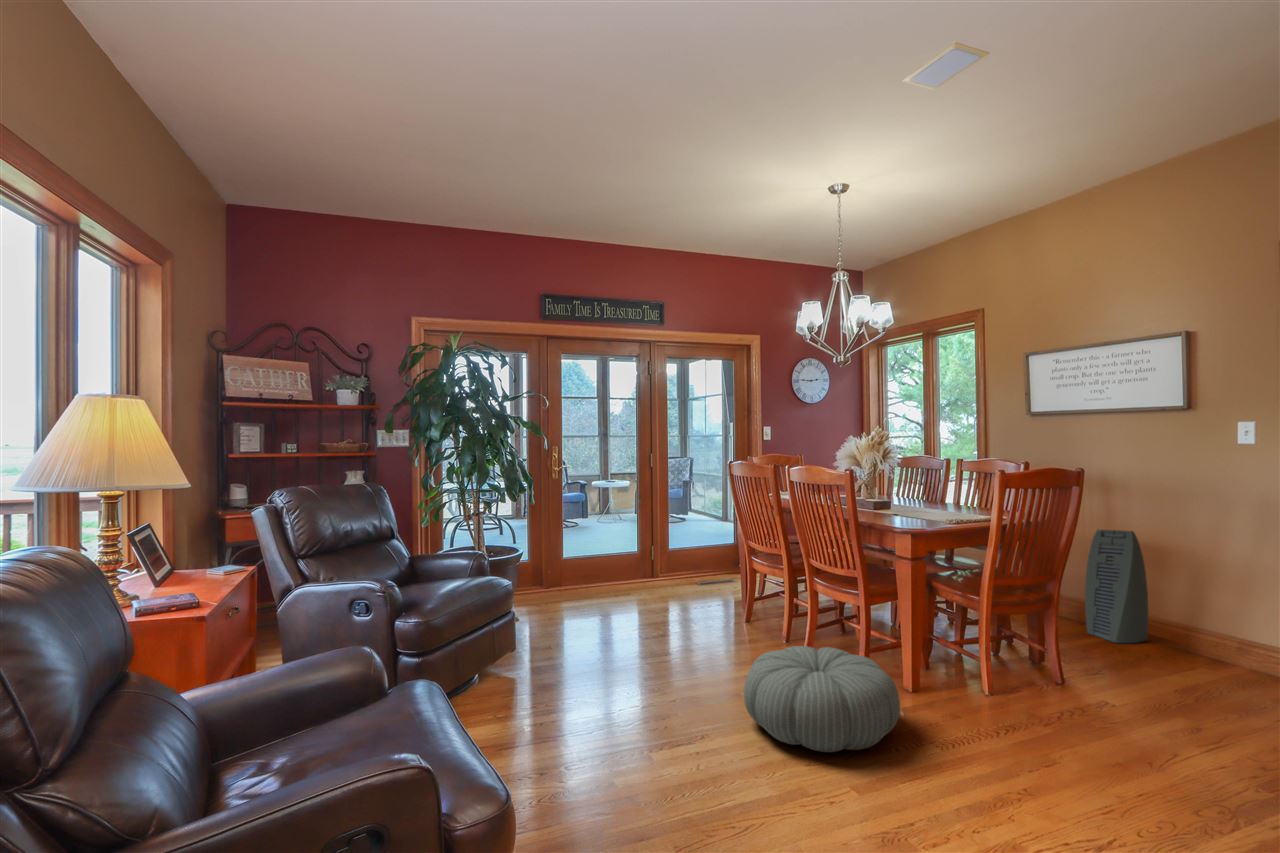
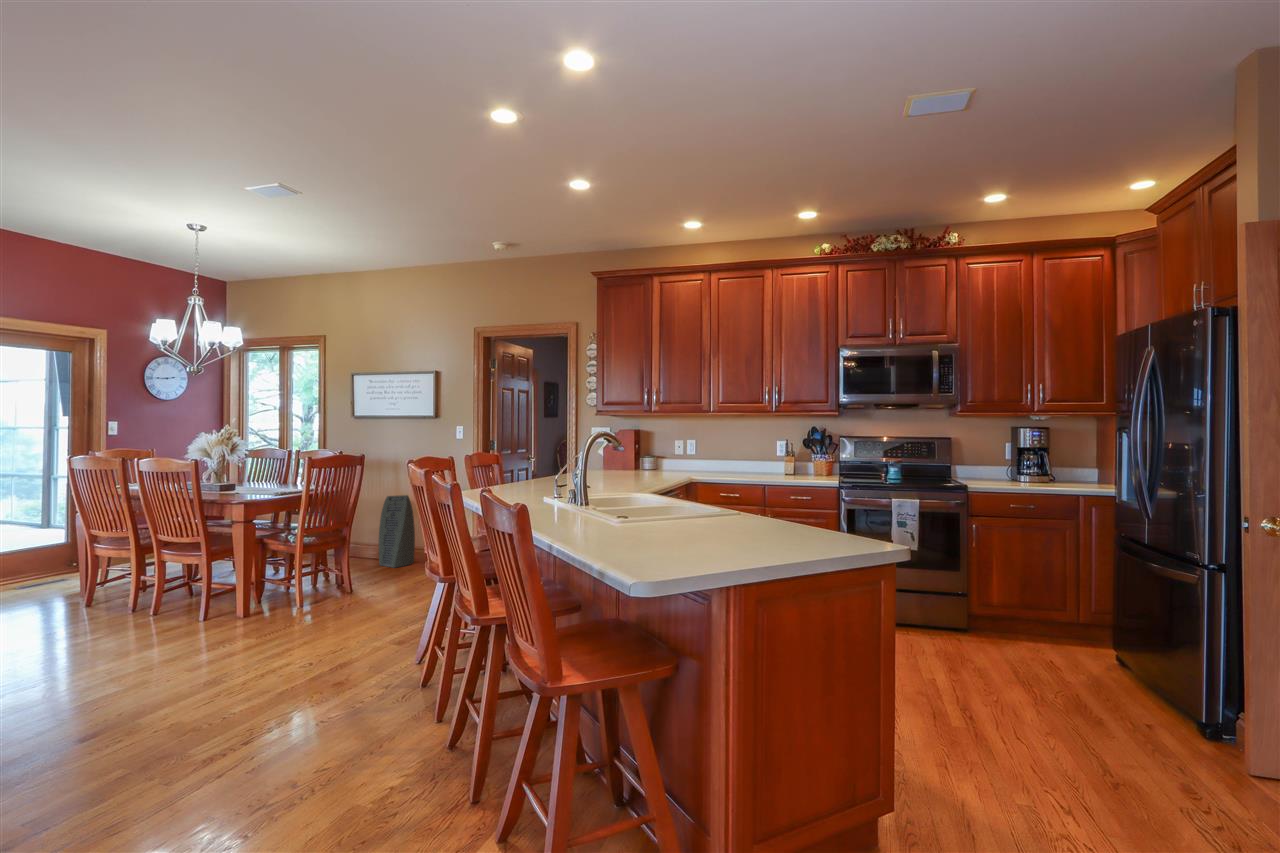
pouf: present [744,646,900,752] -> none [89,595,228,666]

